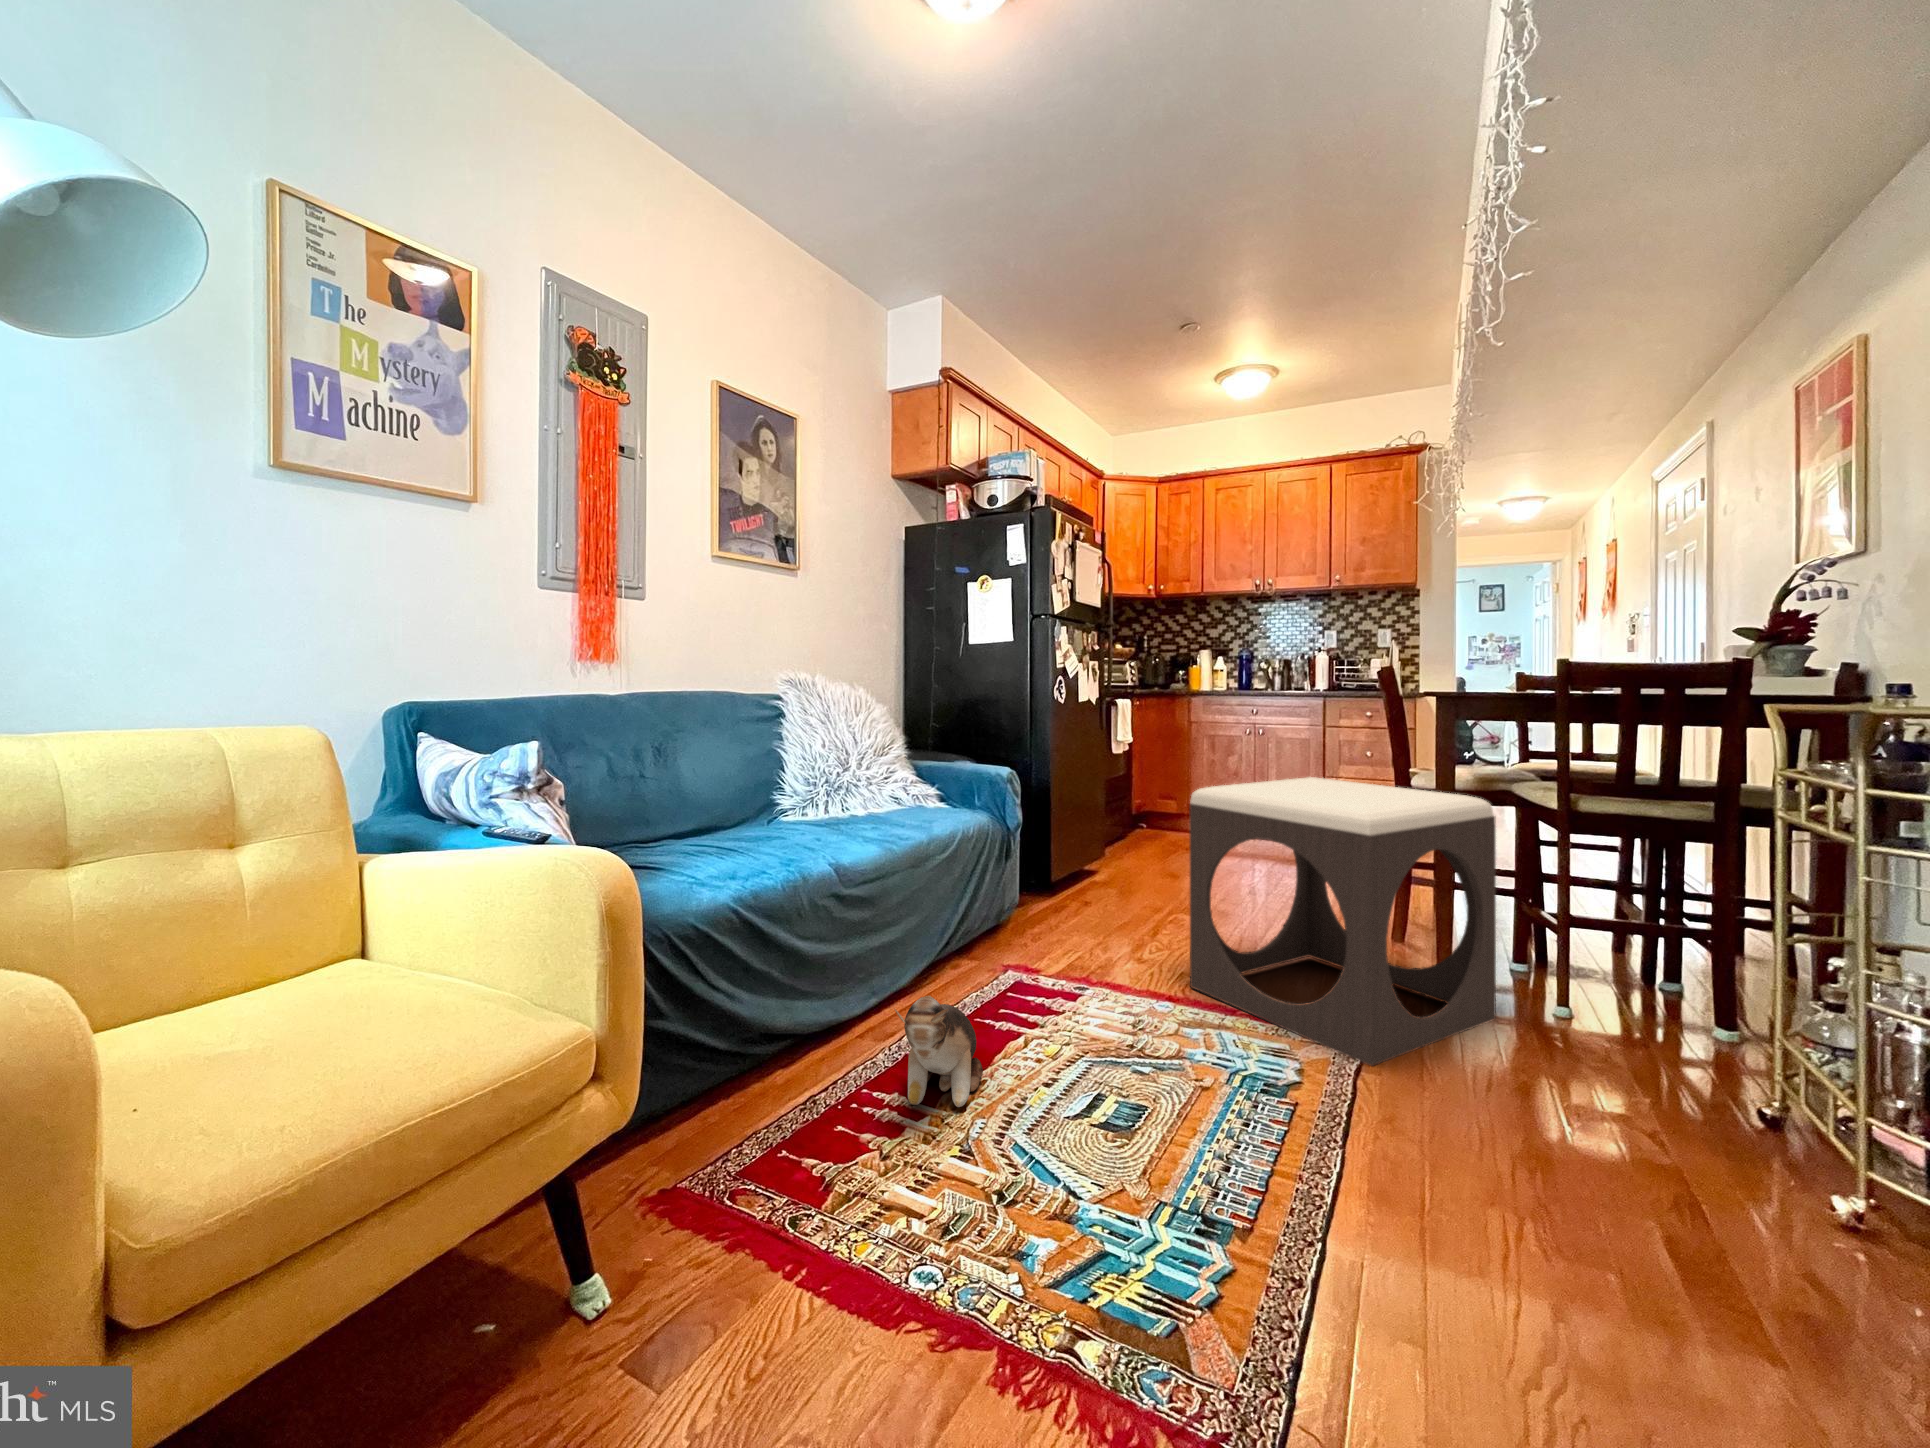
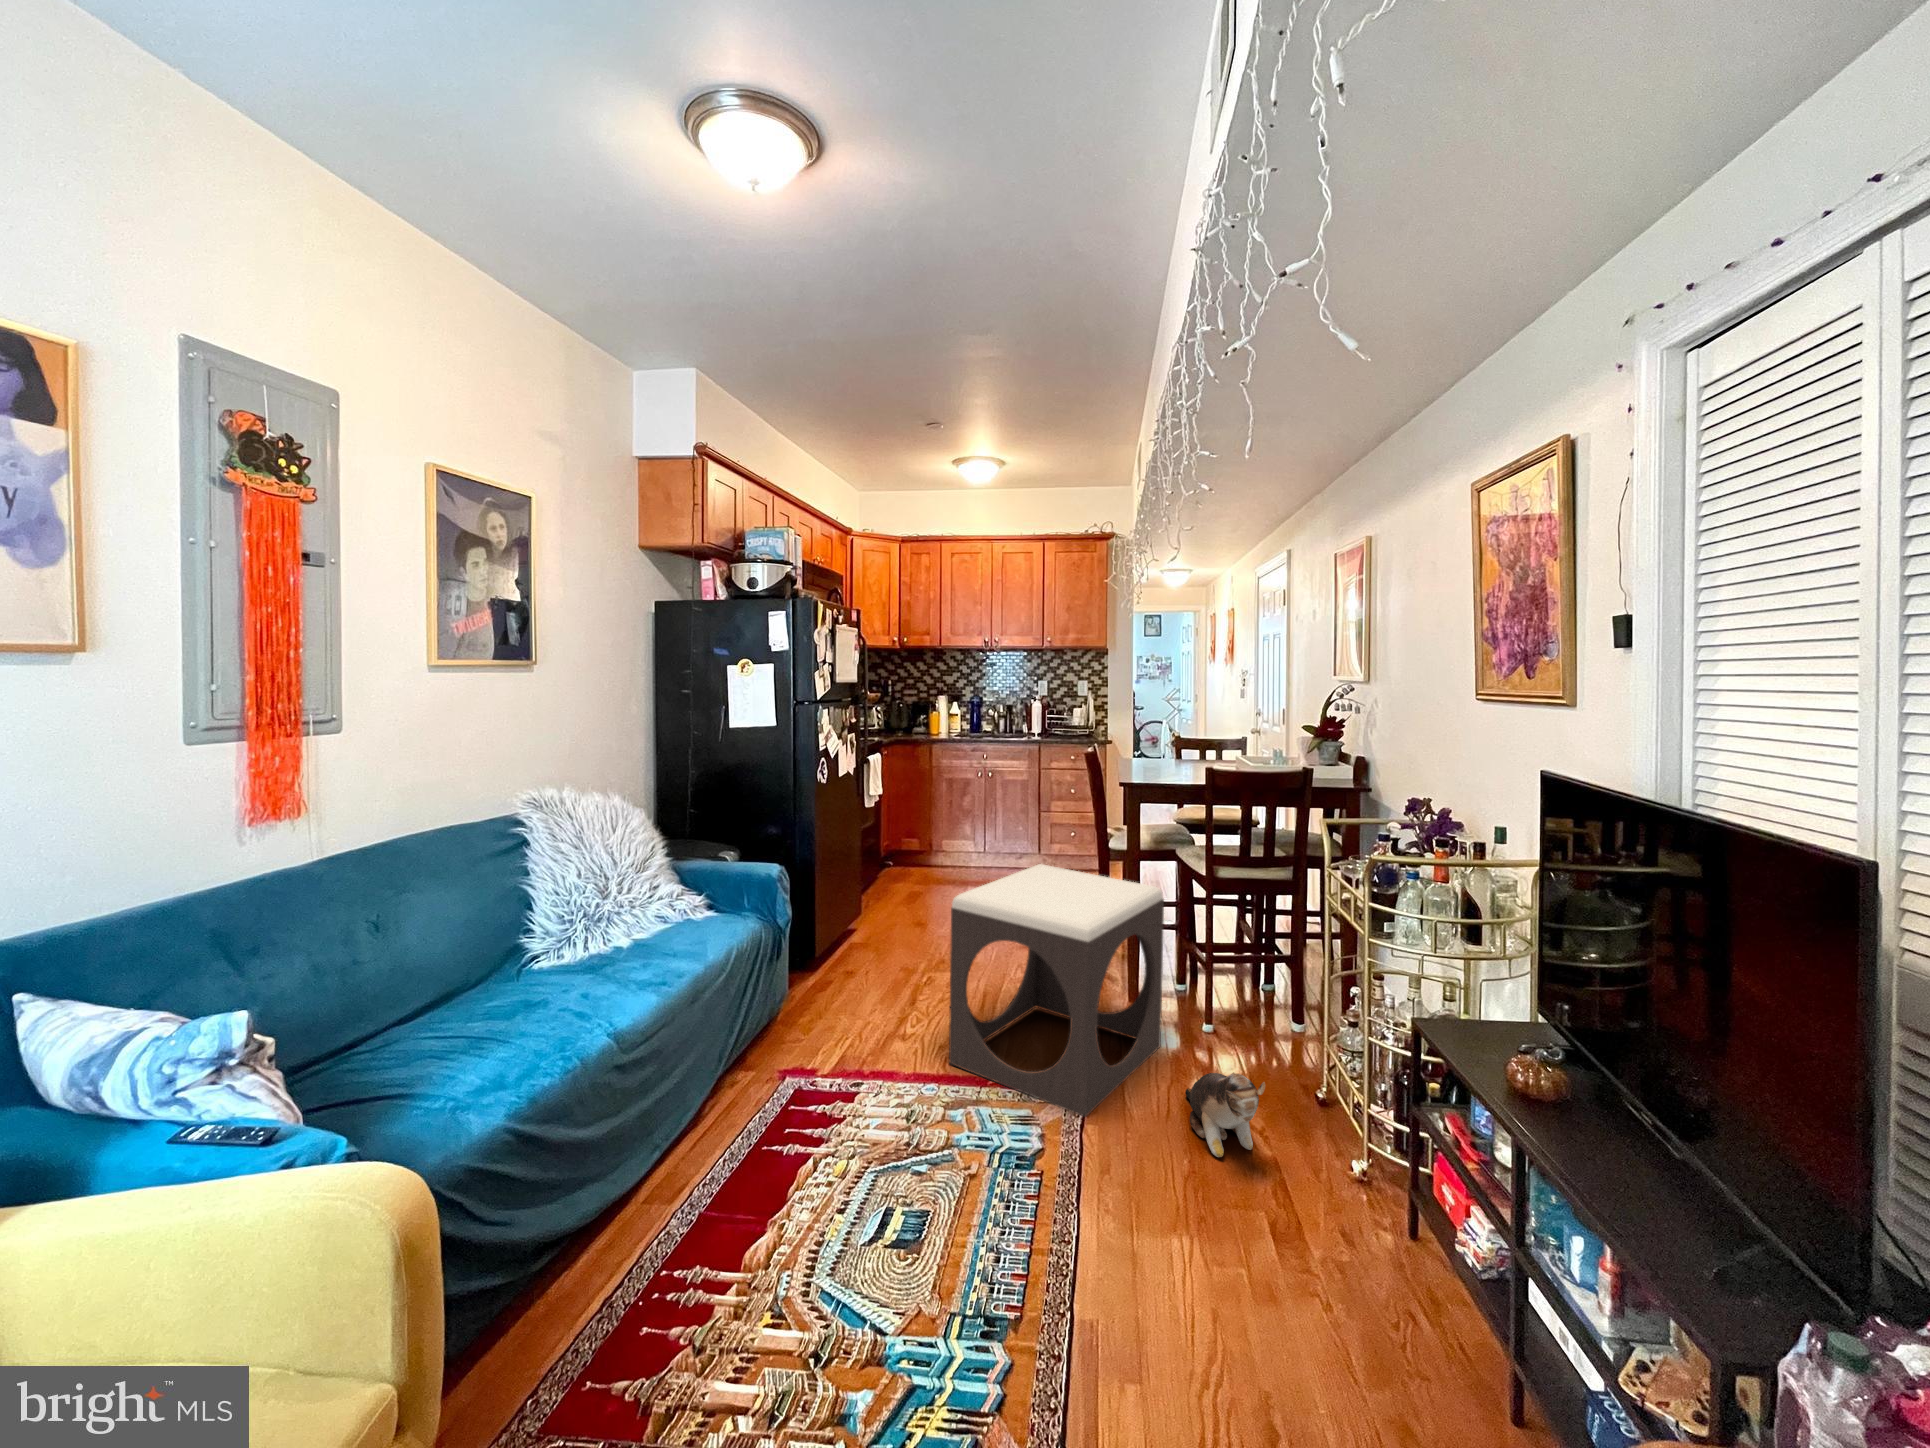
plush toy: present [895,995,983,1107] -> present [1185,1072,1265,1157]

